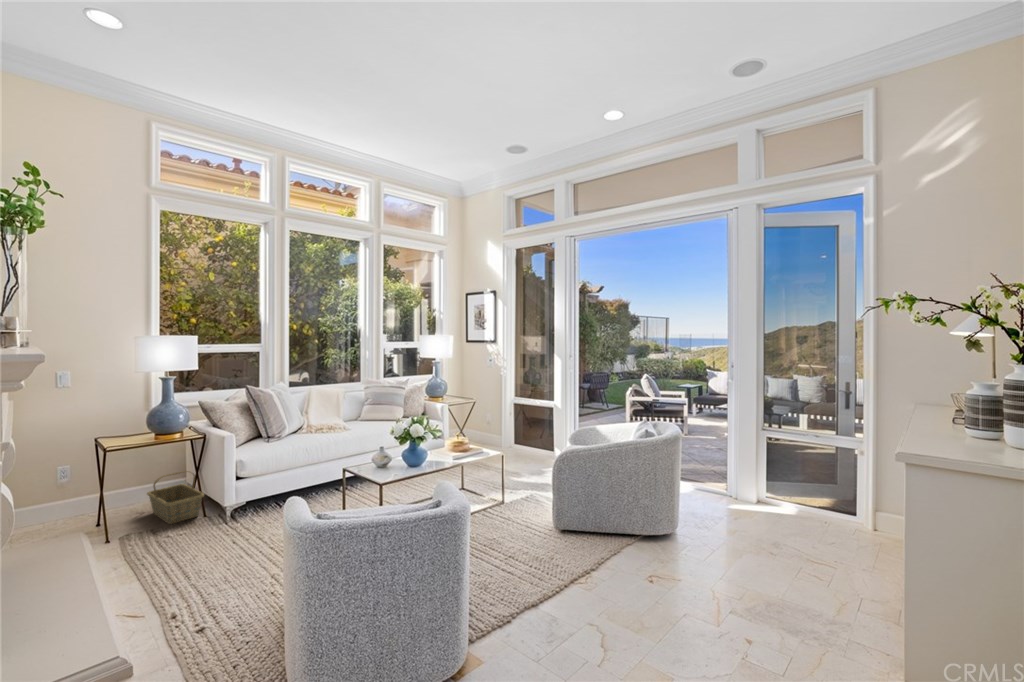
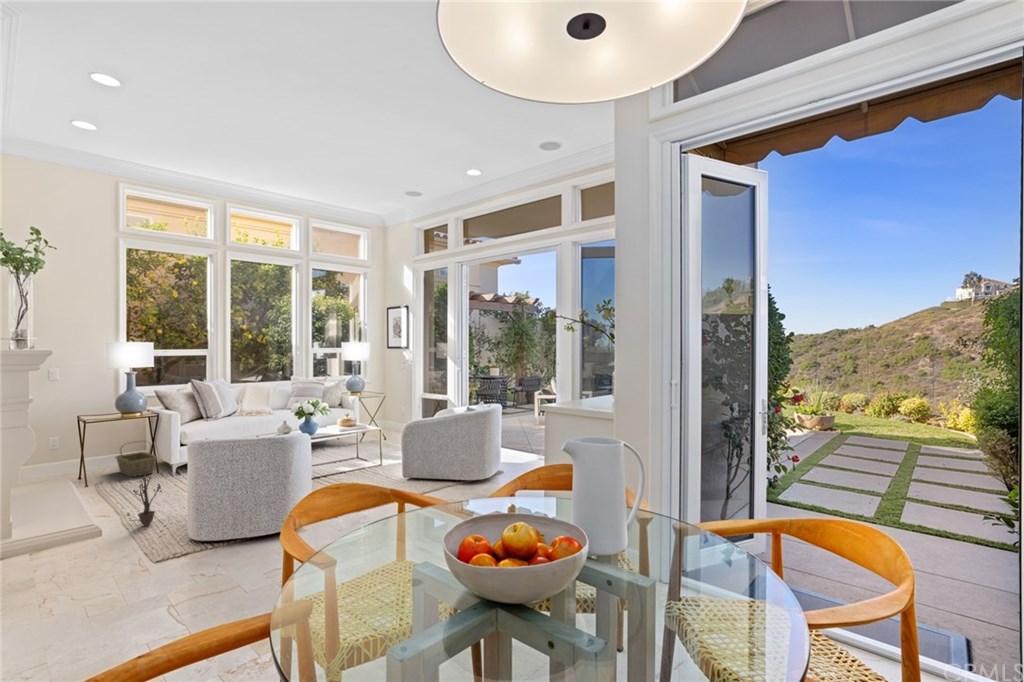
decorative plant: none [177,564,230,647] -> present [129,475,161,526]

